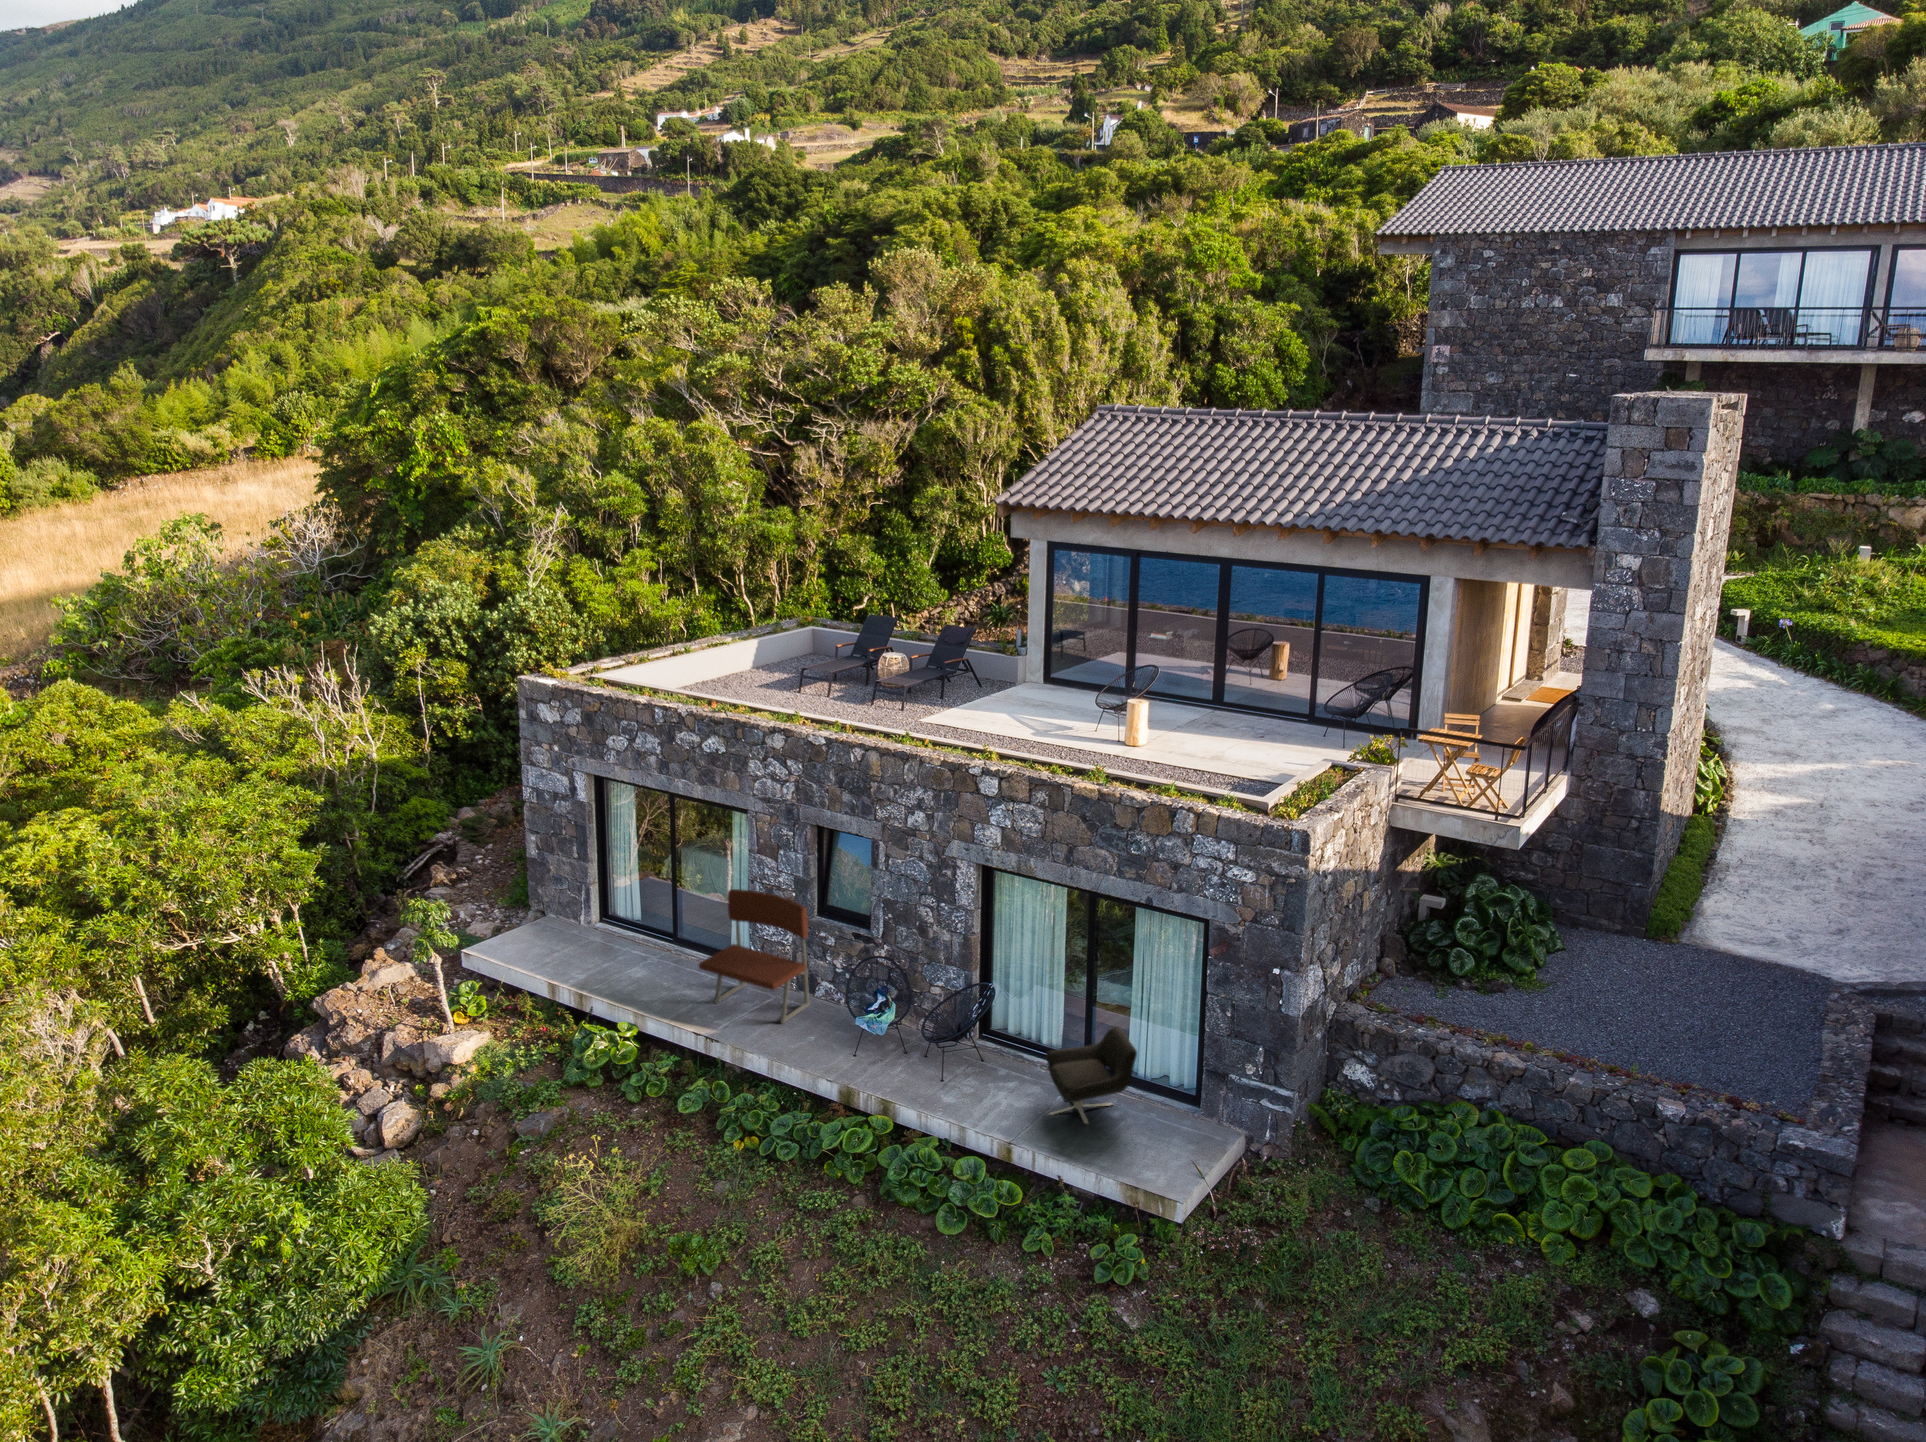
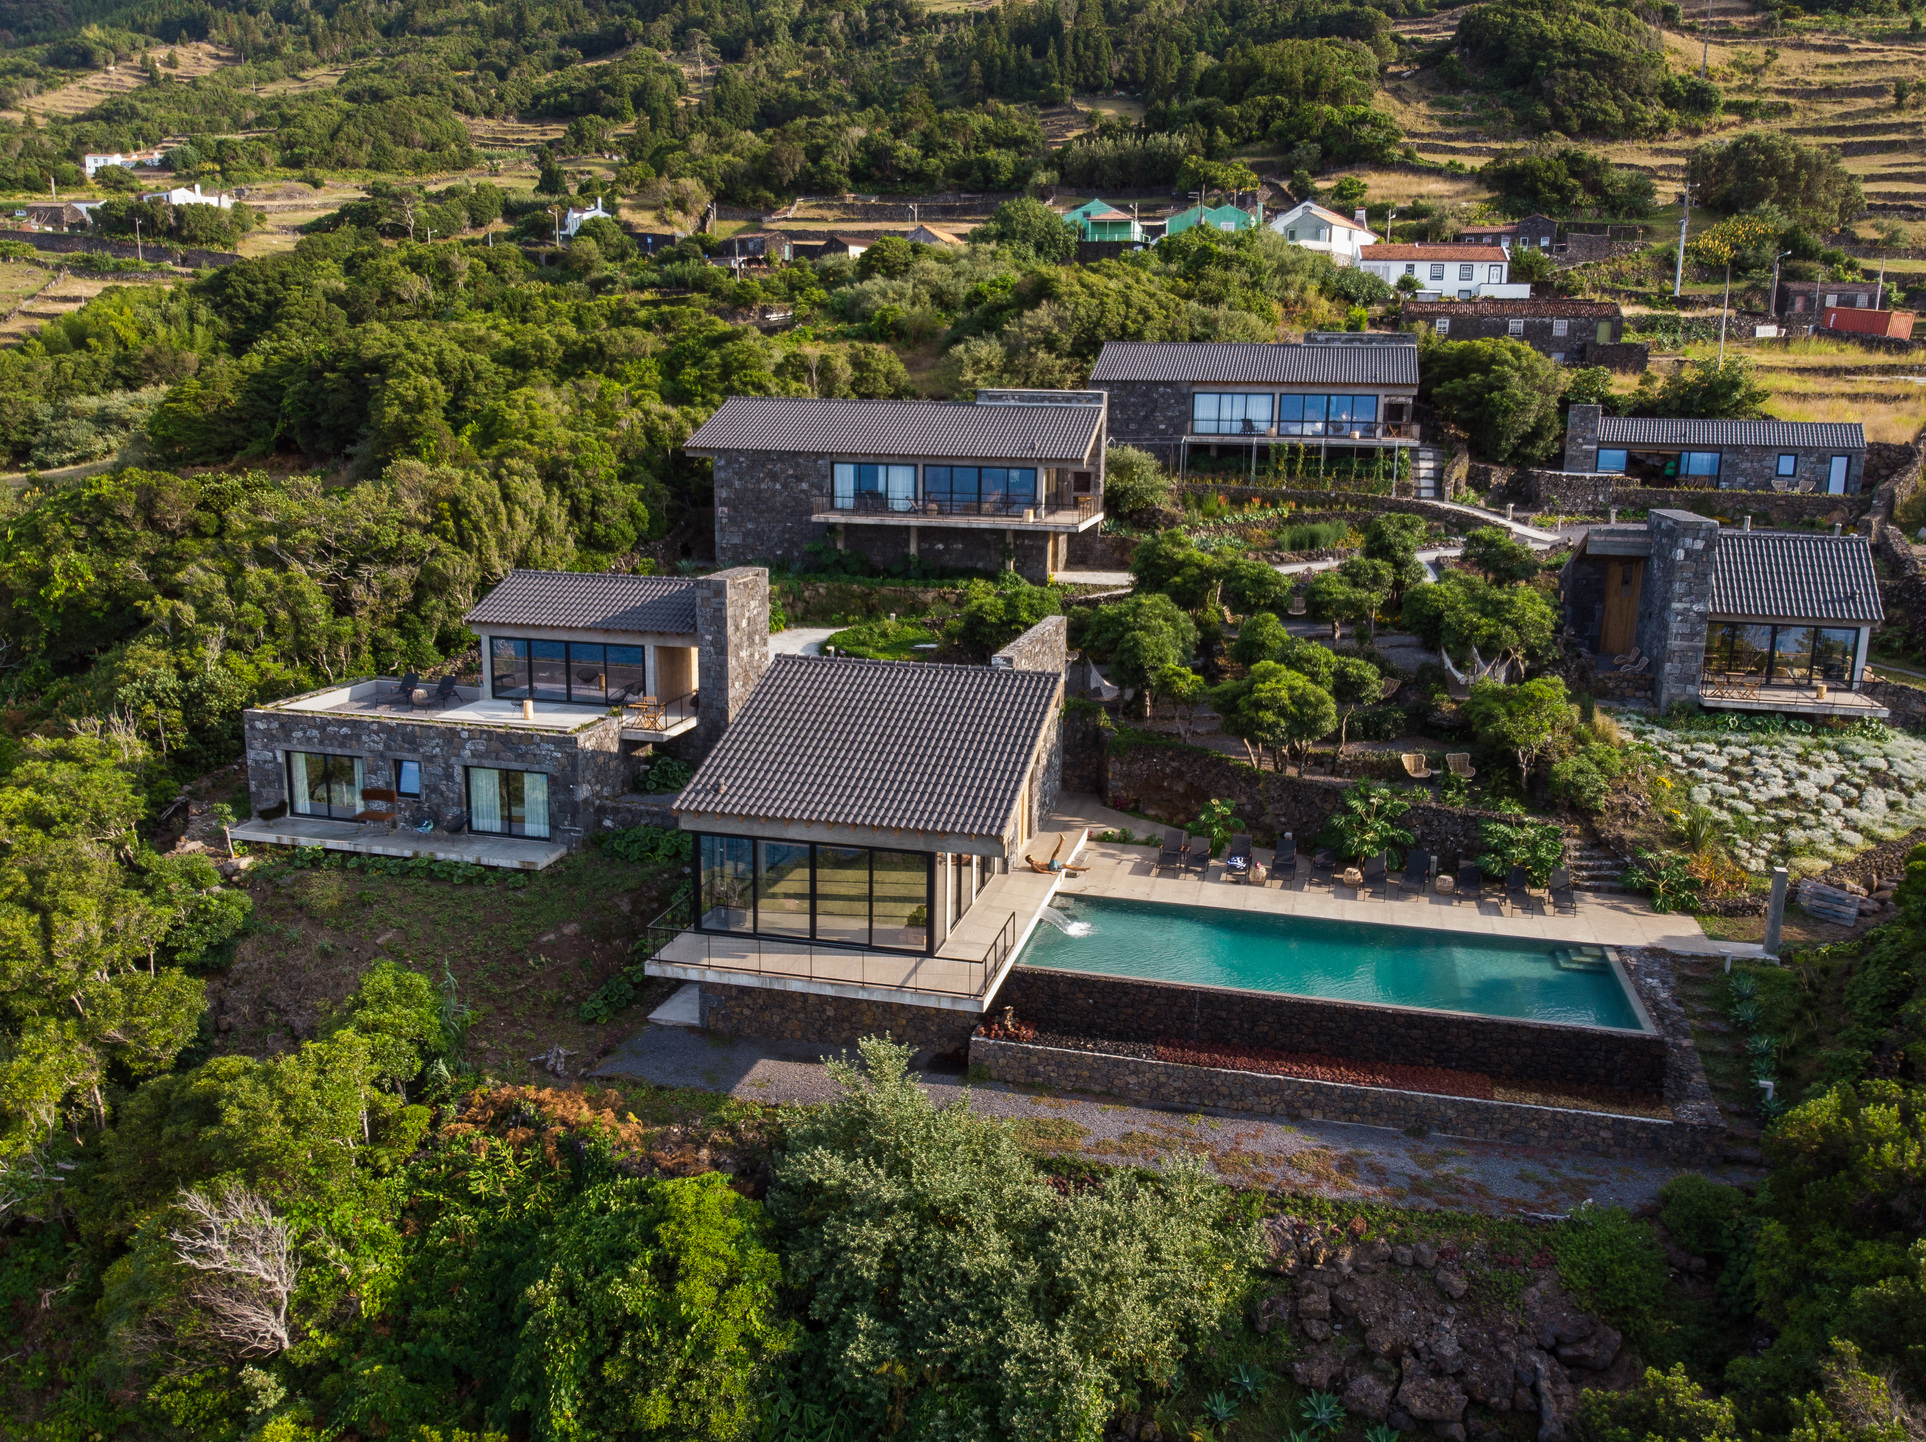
lounge chair: present [1046,1026,1137,1124] -> present [257,799,289,826]

